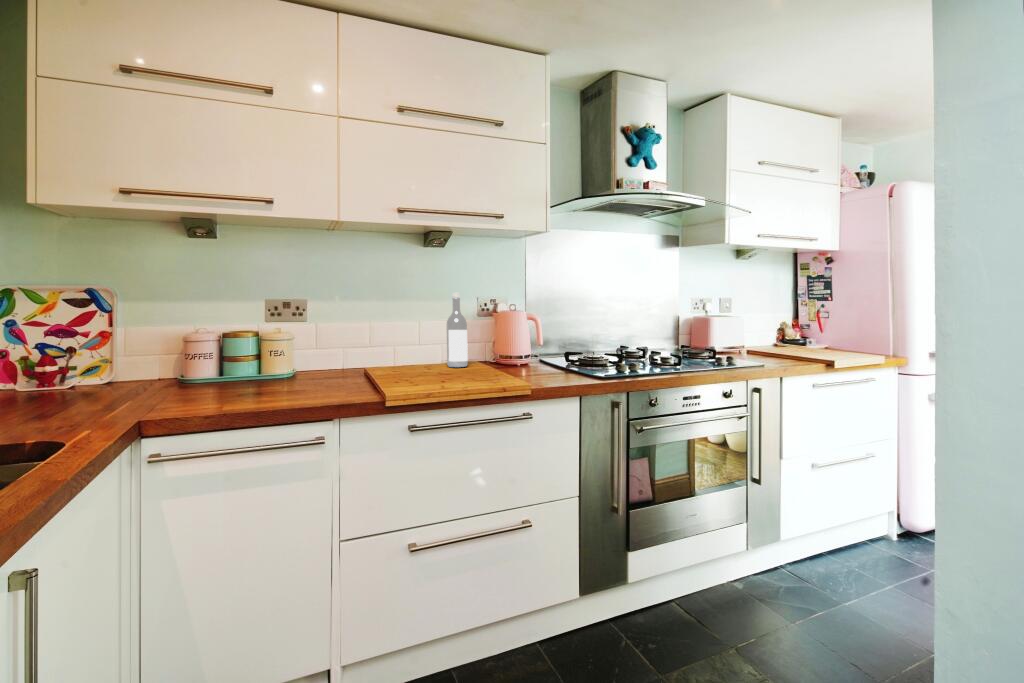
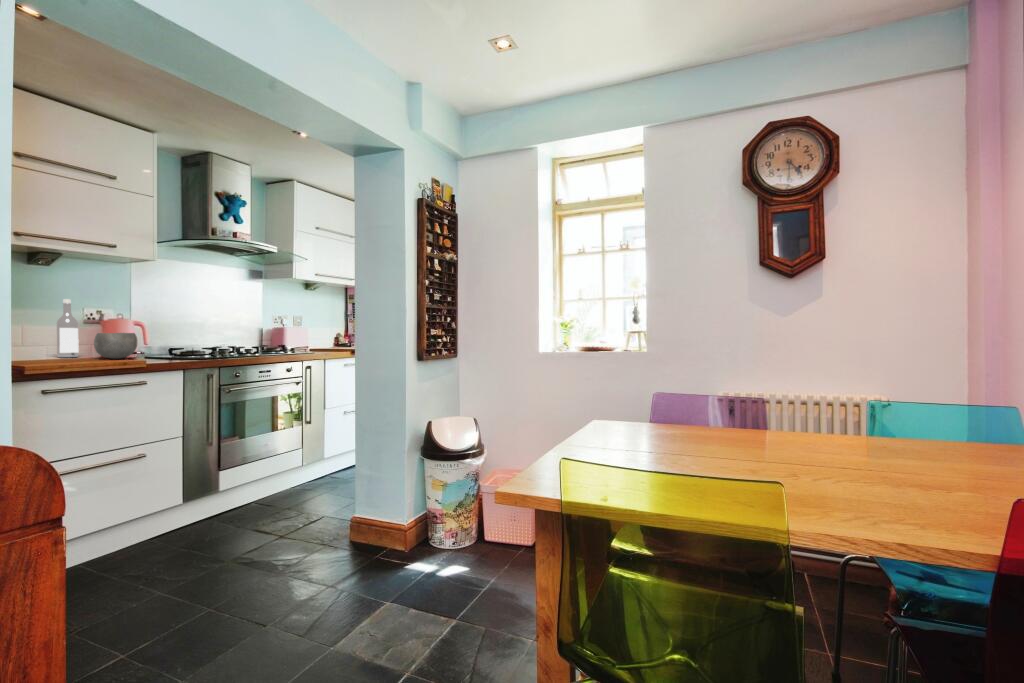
ceramic bowl: none [479,336,526,373] -> present [94,333,137,359]

